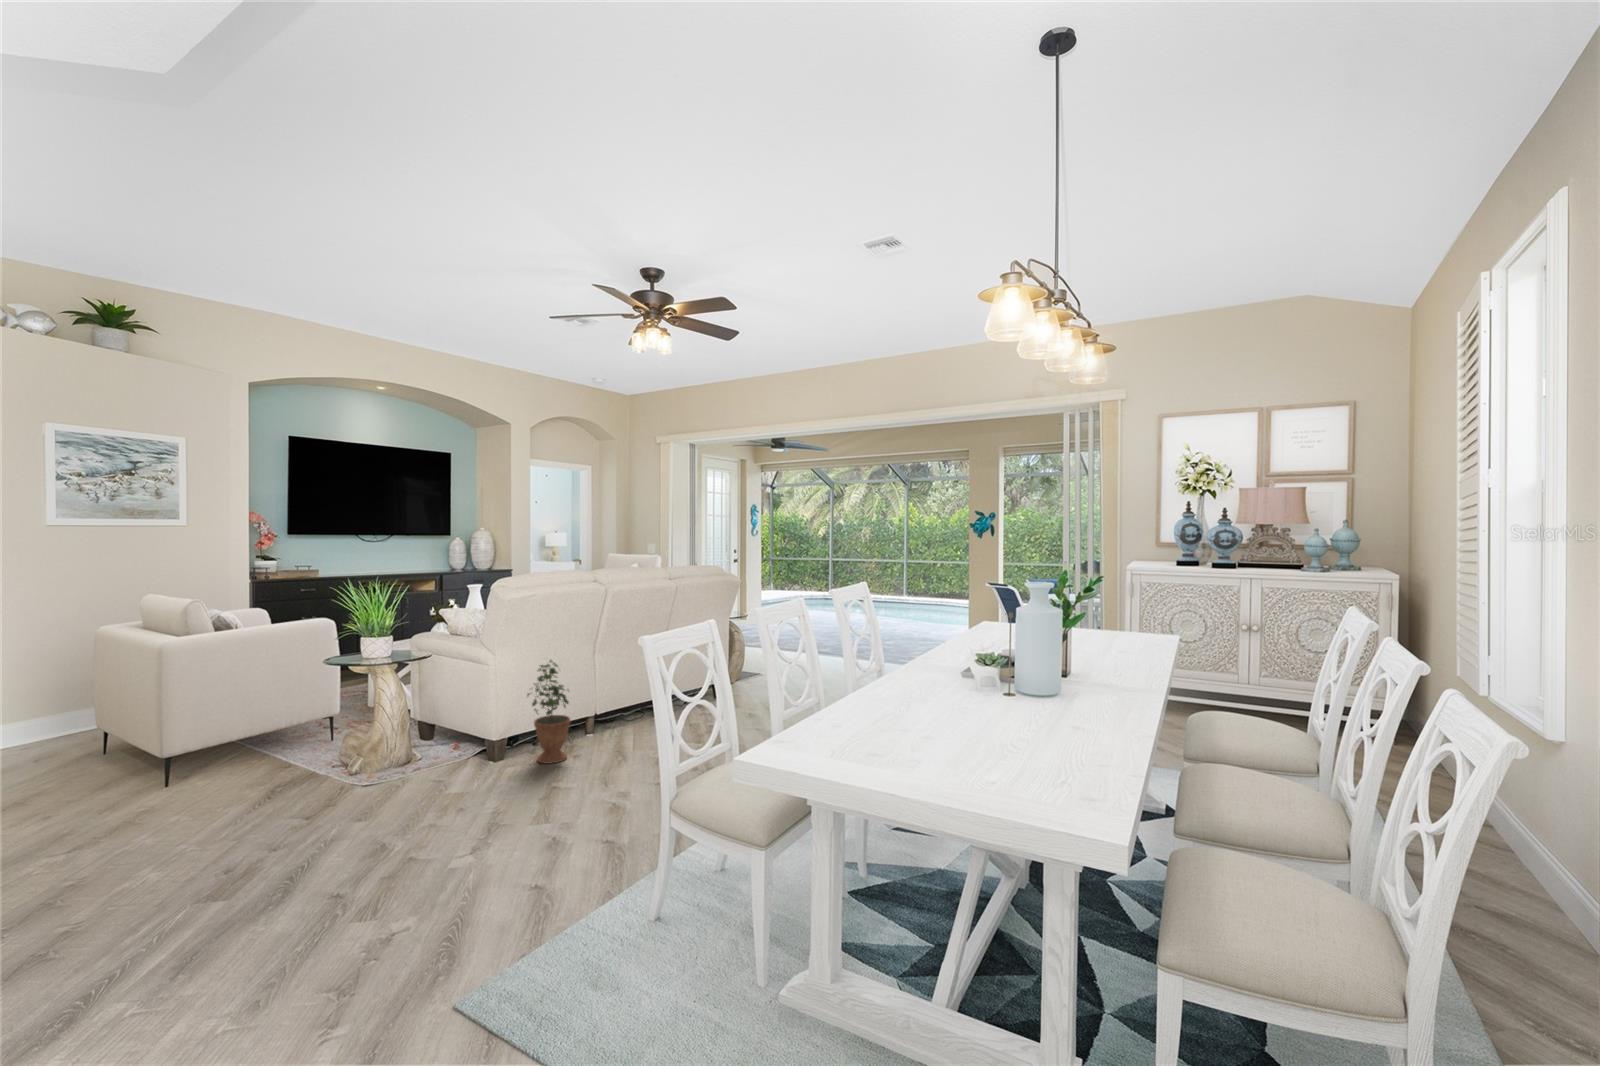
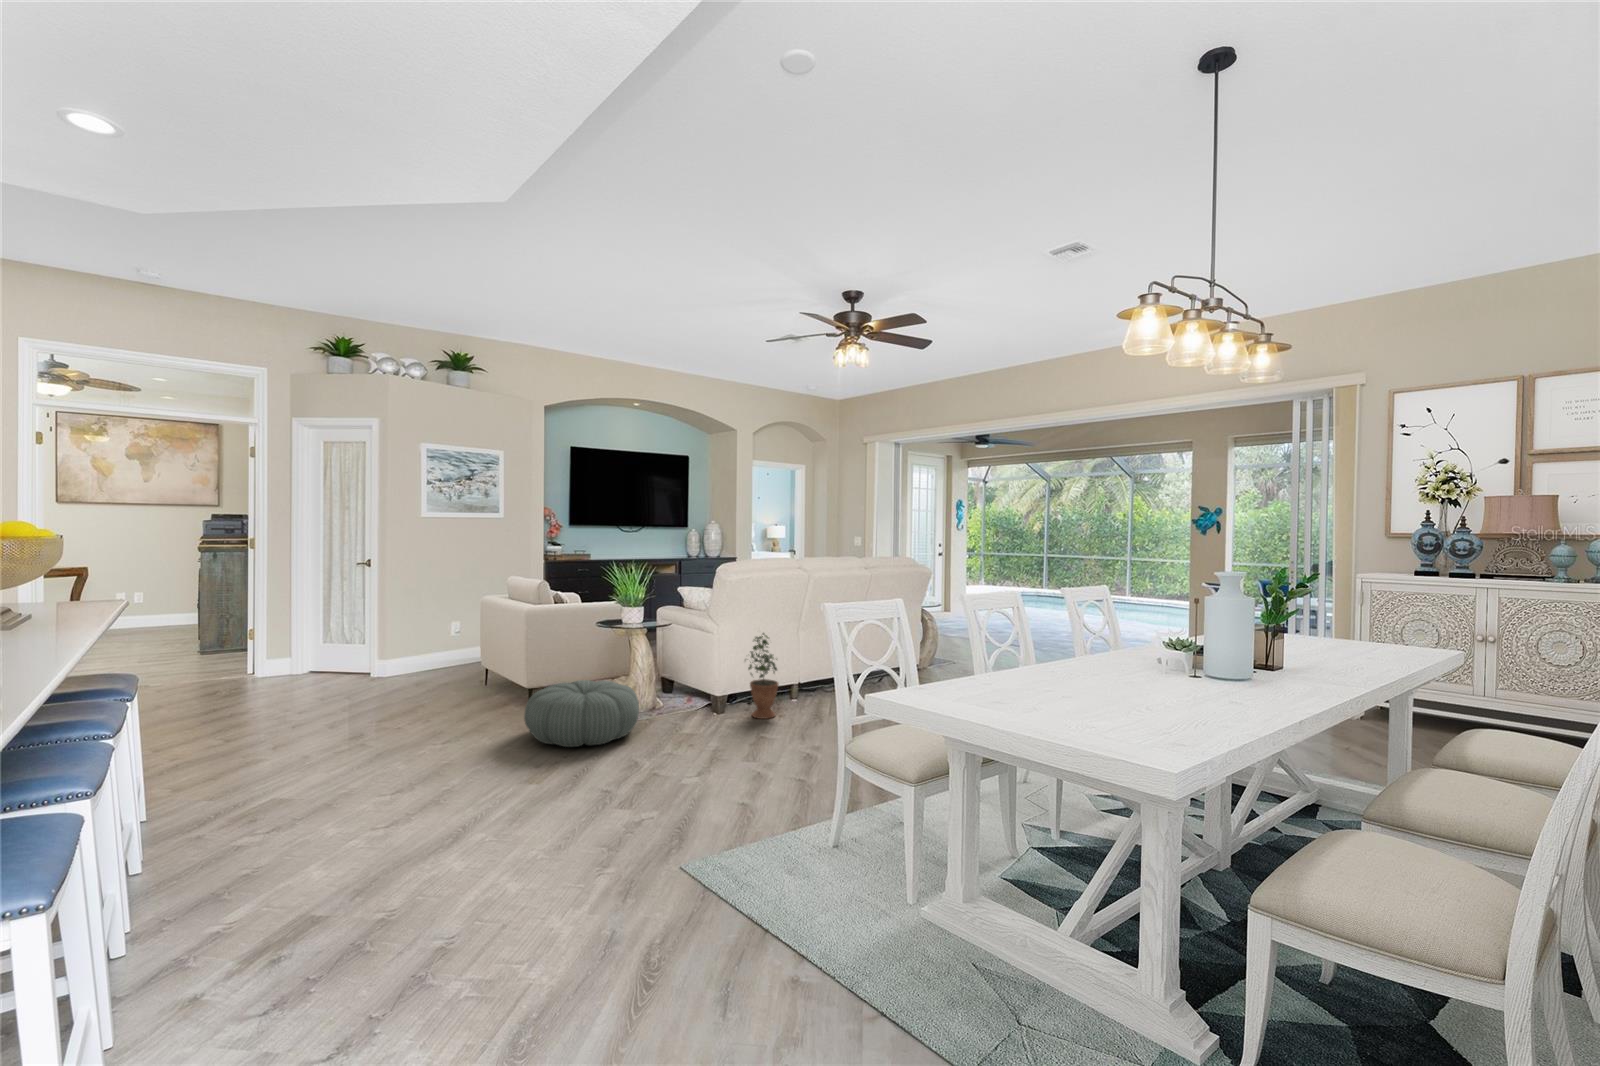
pouf: none [200,737,383,838] -> present [524,680,639,747]

